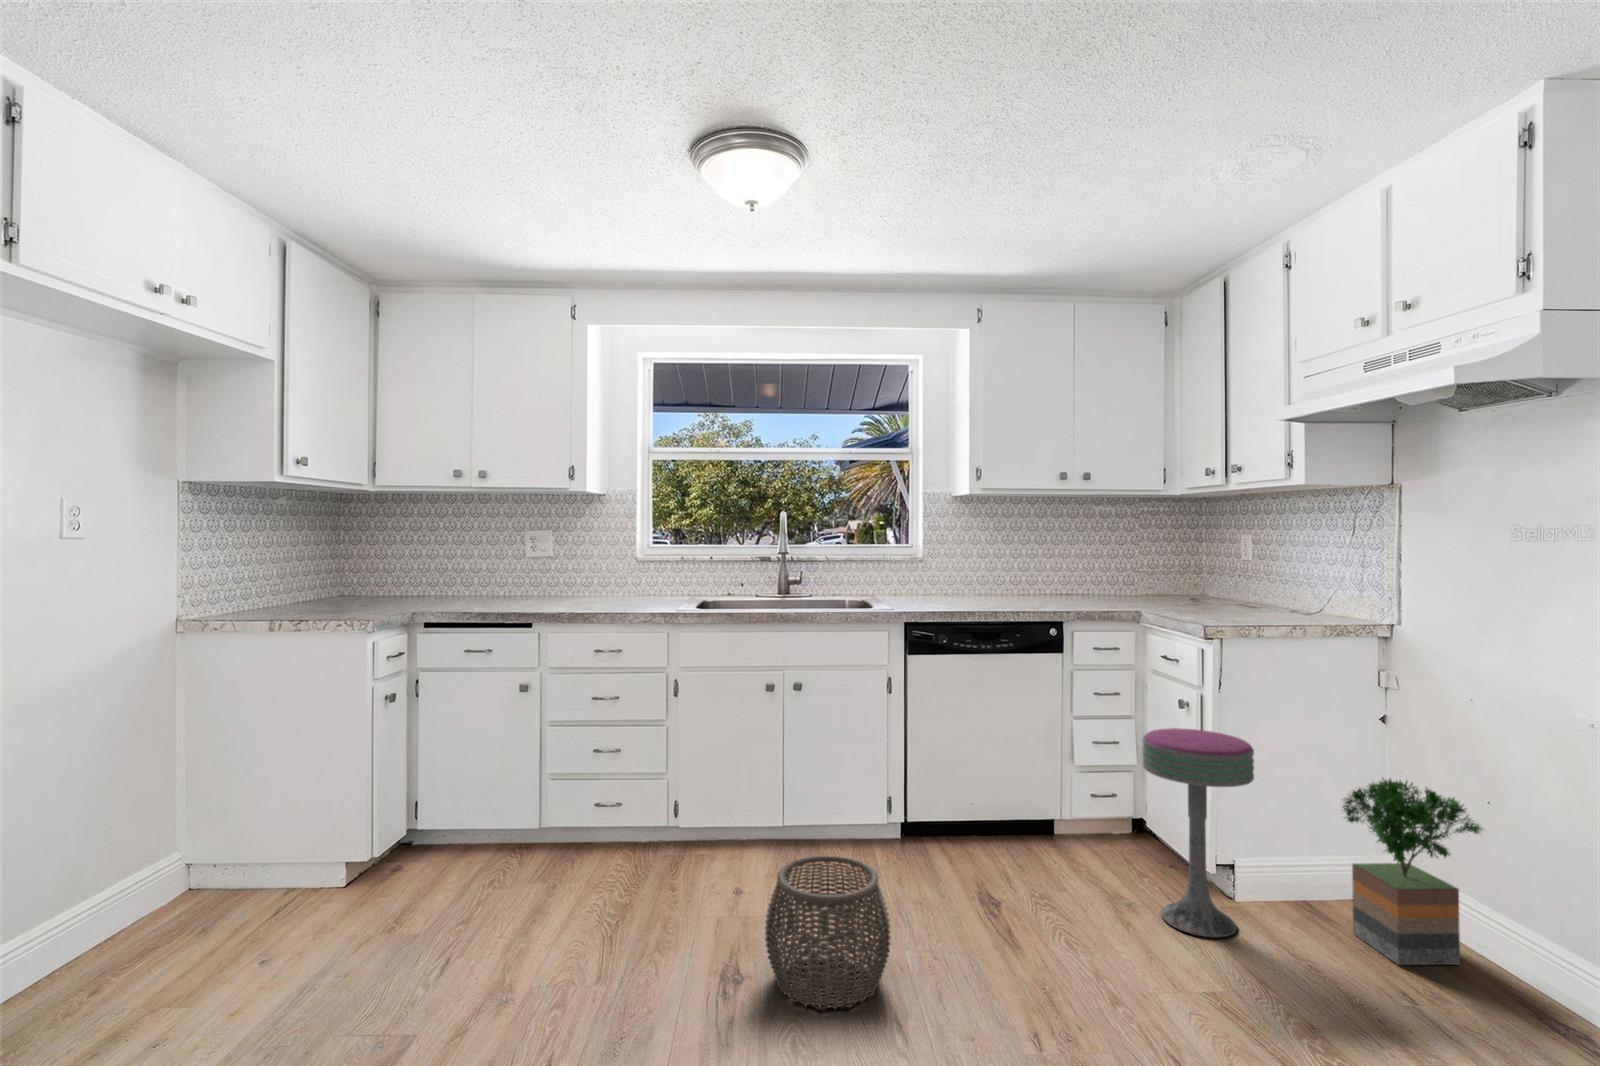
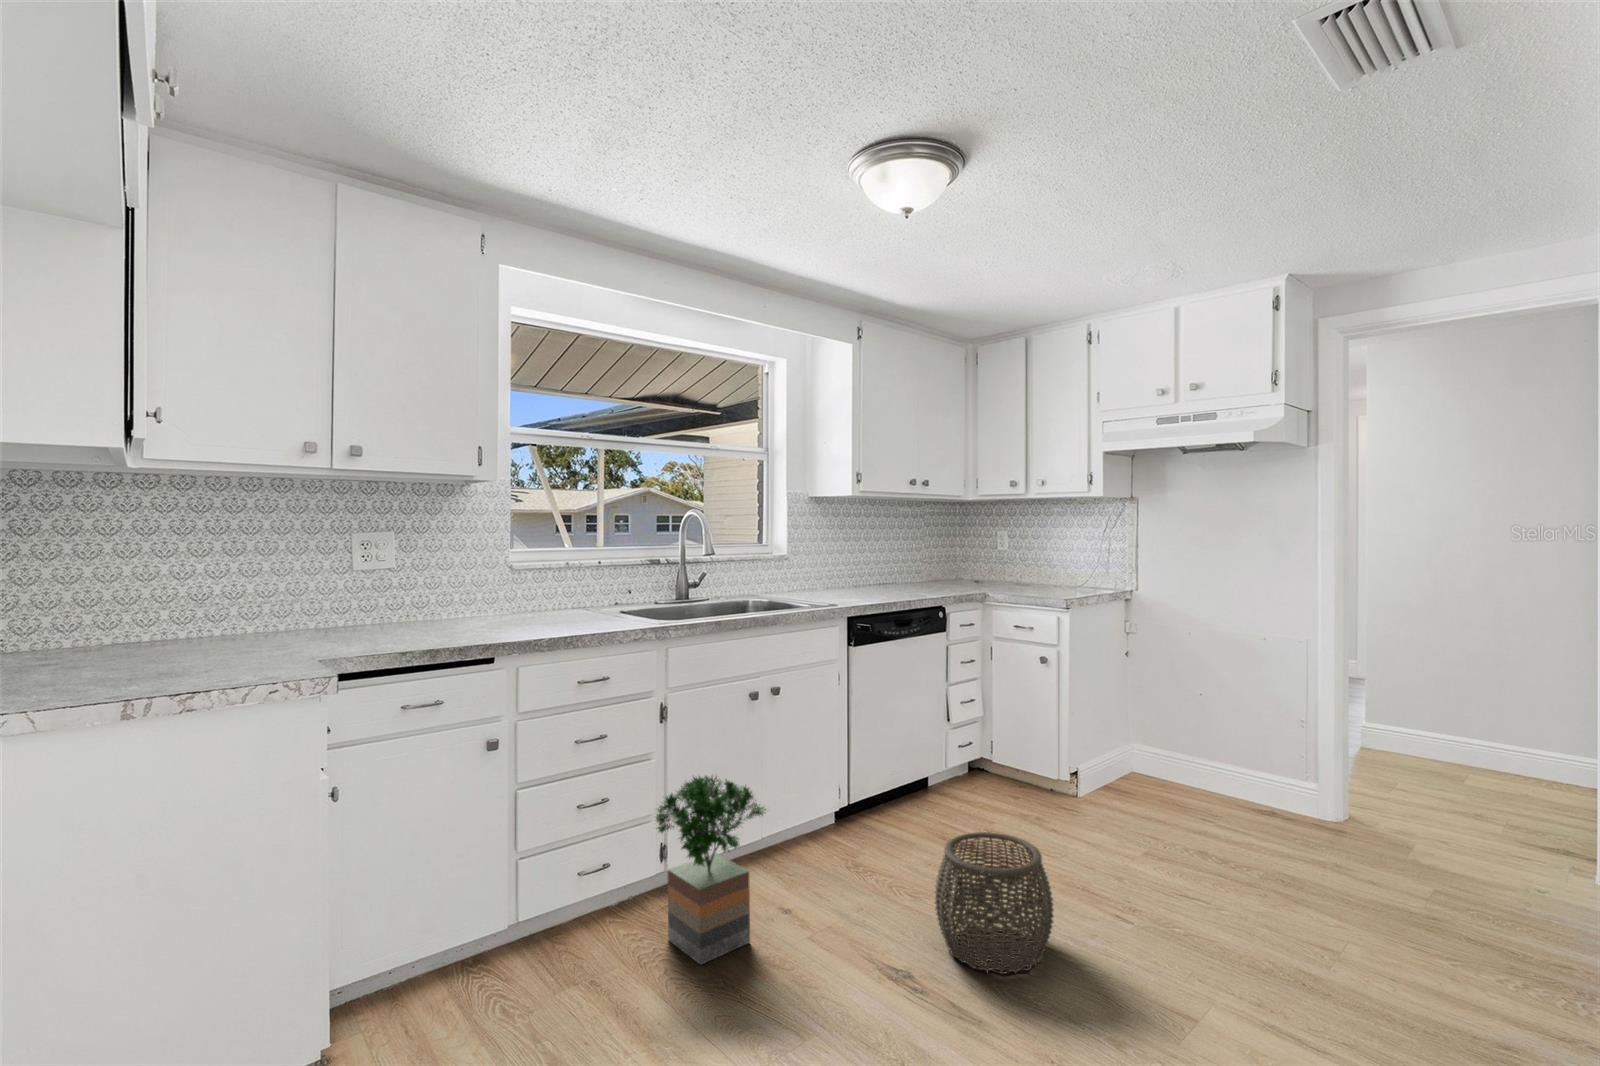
bar stool: present [1142,728,1254,937] -> none [1052,676,1130,824]
potted tree: present [1343,779,1484,965] -> present [655,776,766,965]

